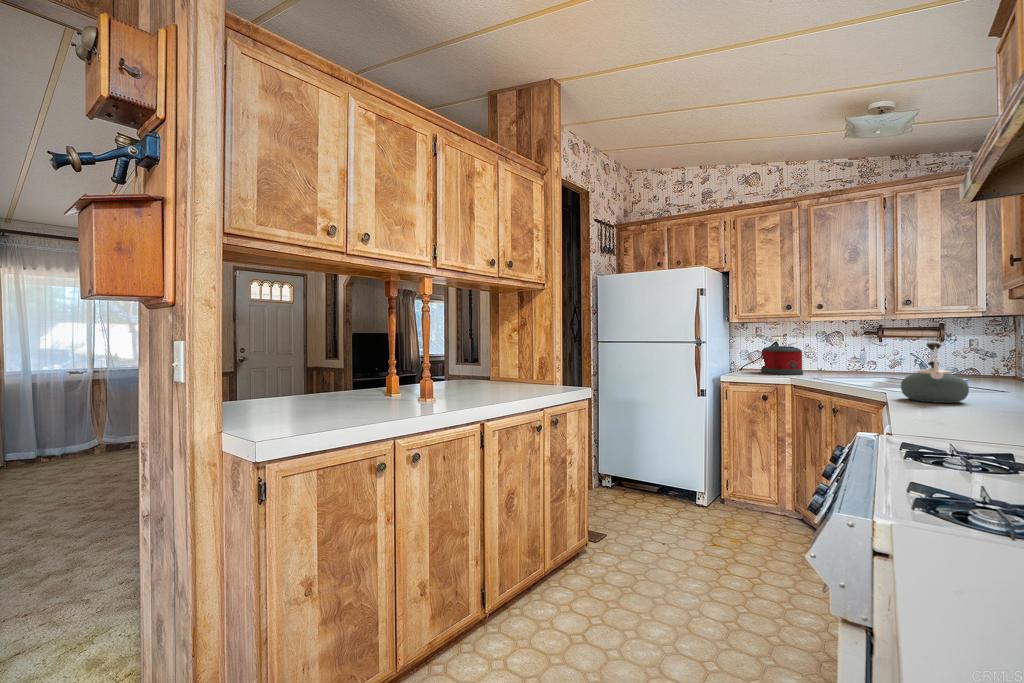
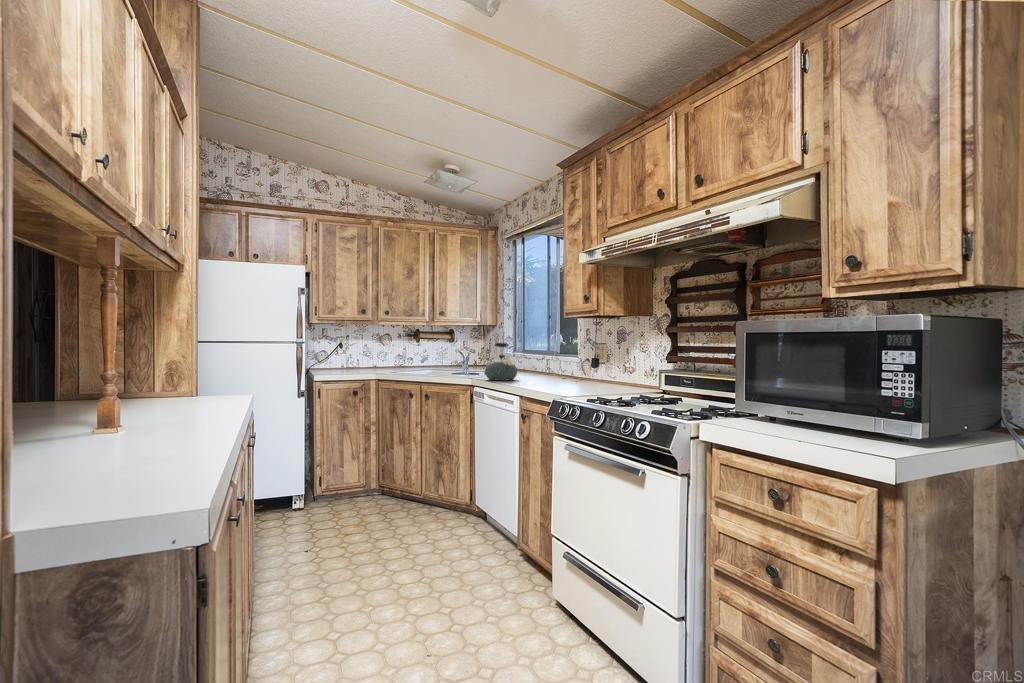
toaster: present [761,346,803,375] -> none [334,346,372,372]

